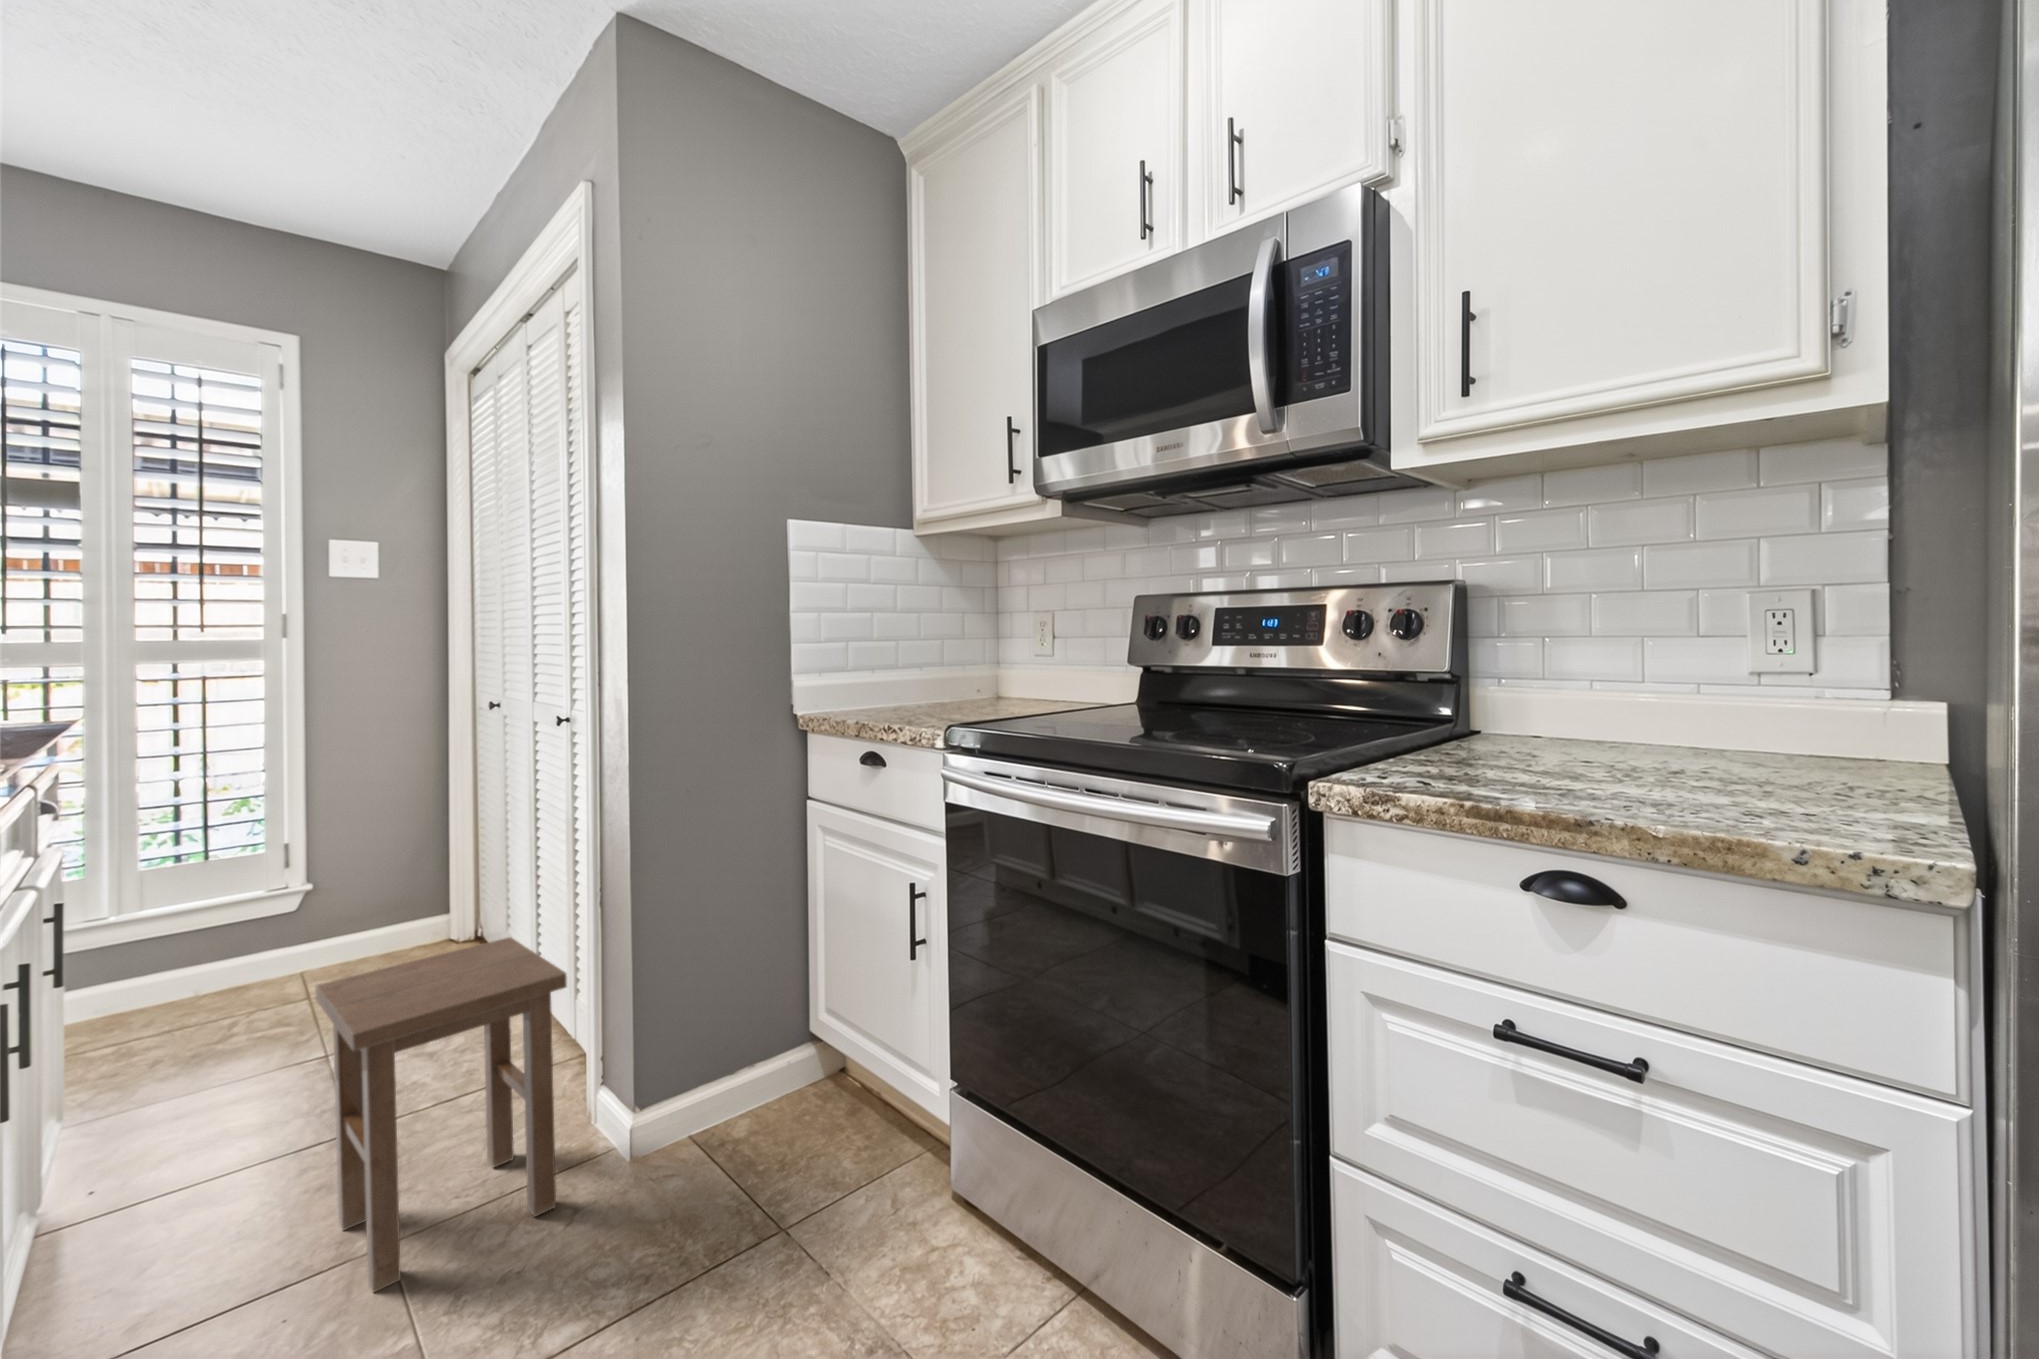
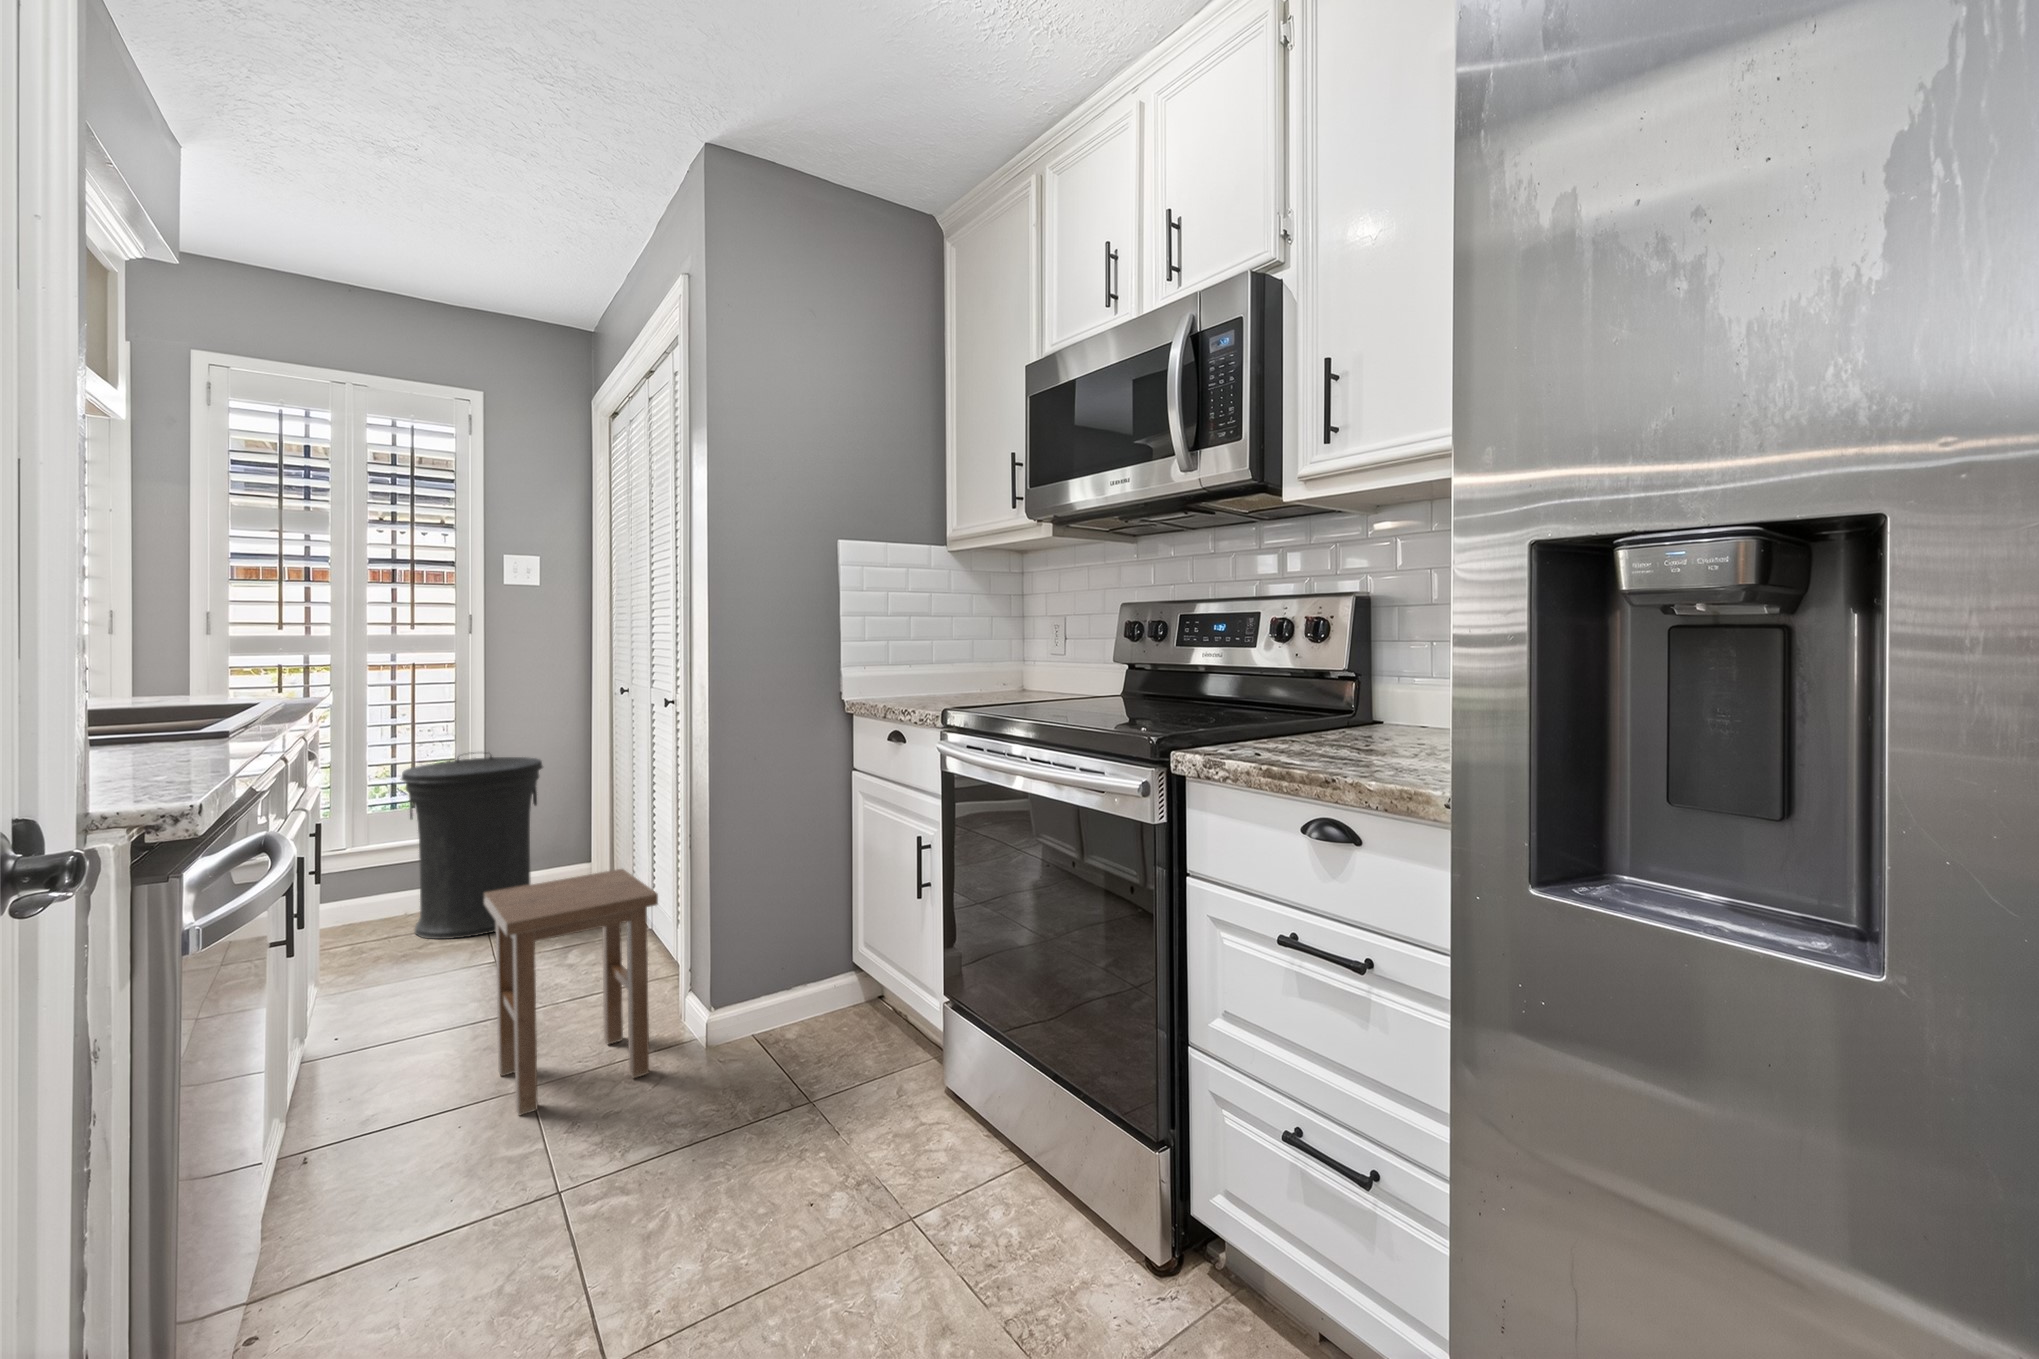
trash can: none [188,786,387,1027] -> present [401,753,543,939]

